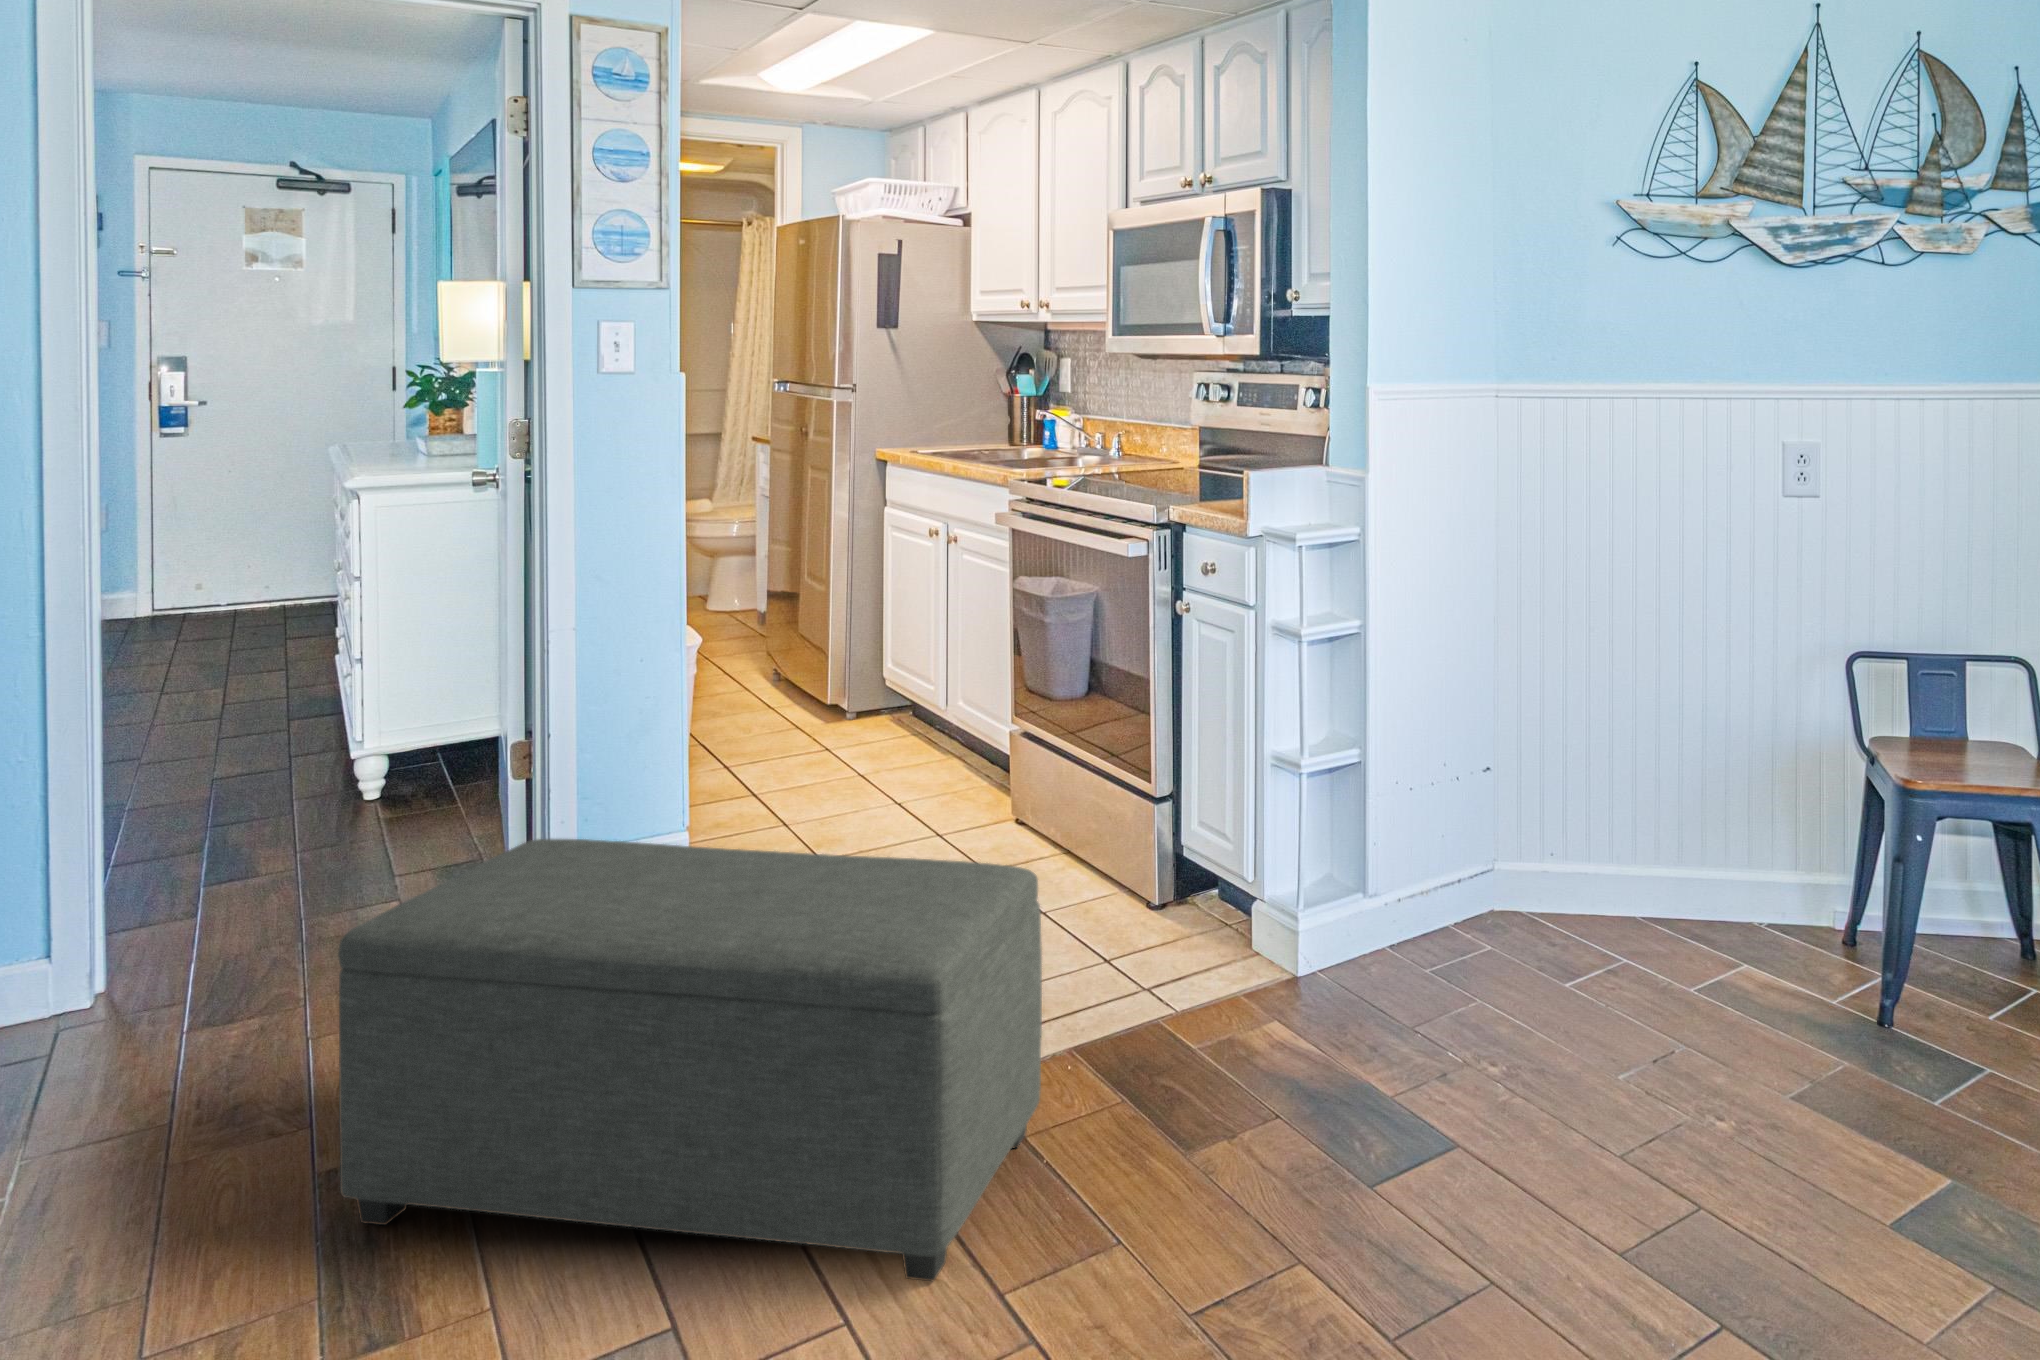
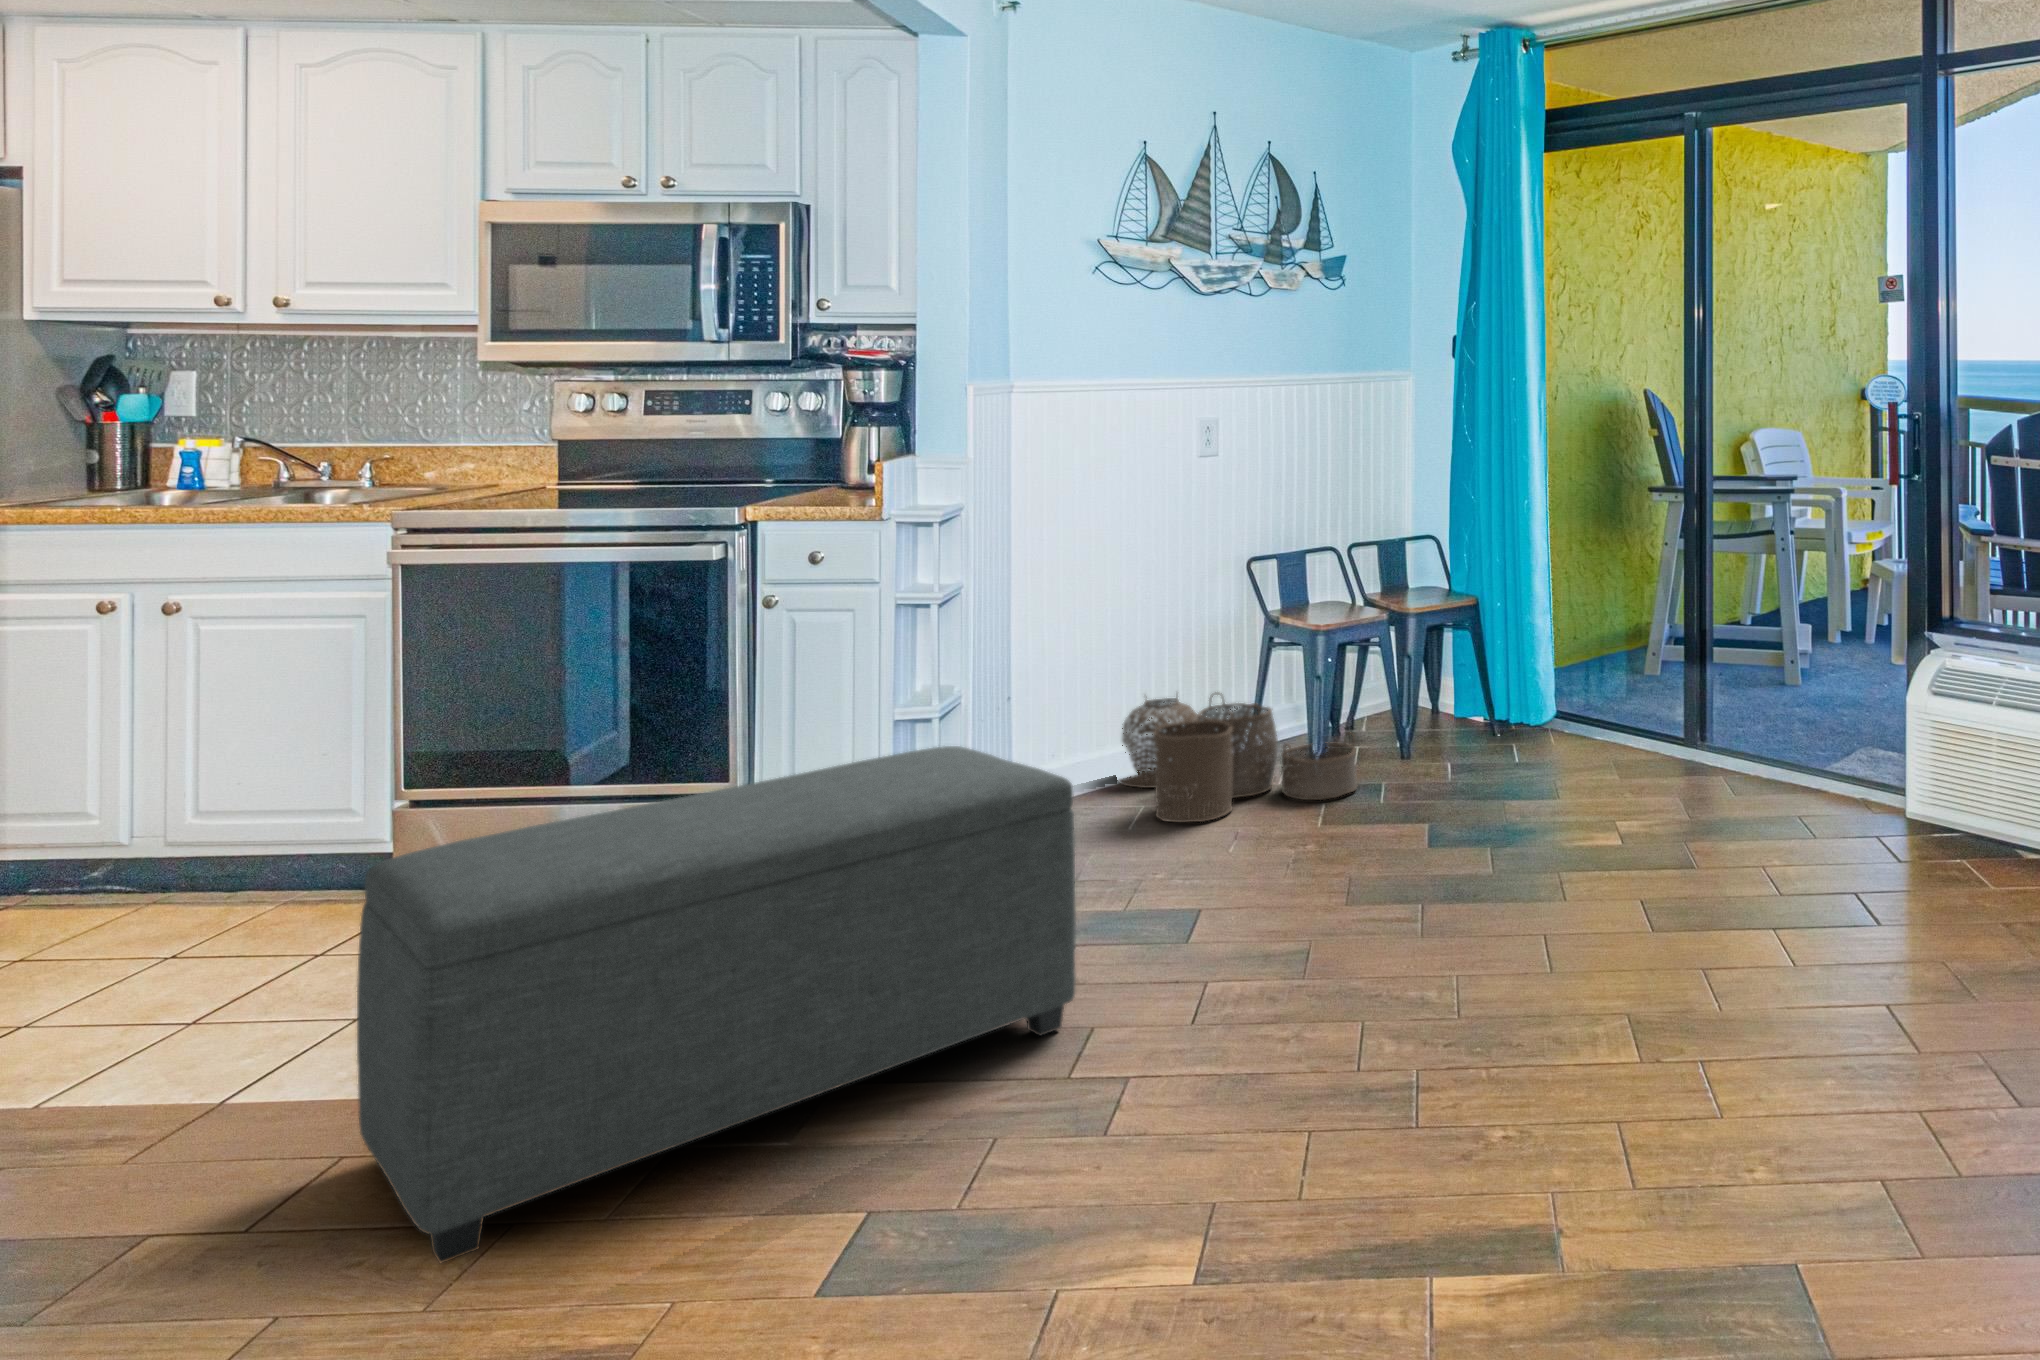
woven basket: none [1529,824,1852,1088] -> present [1119,692,1357,822]

